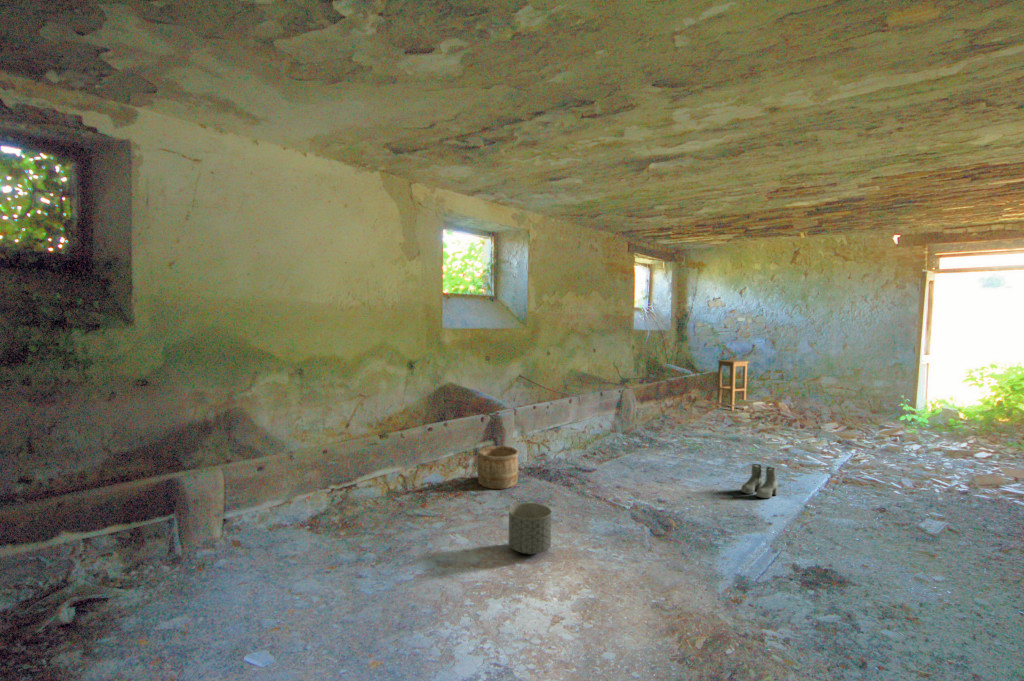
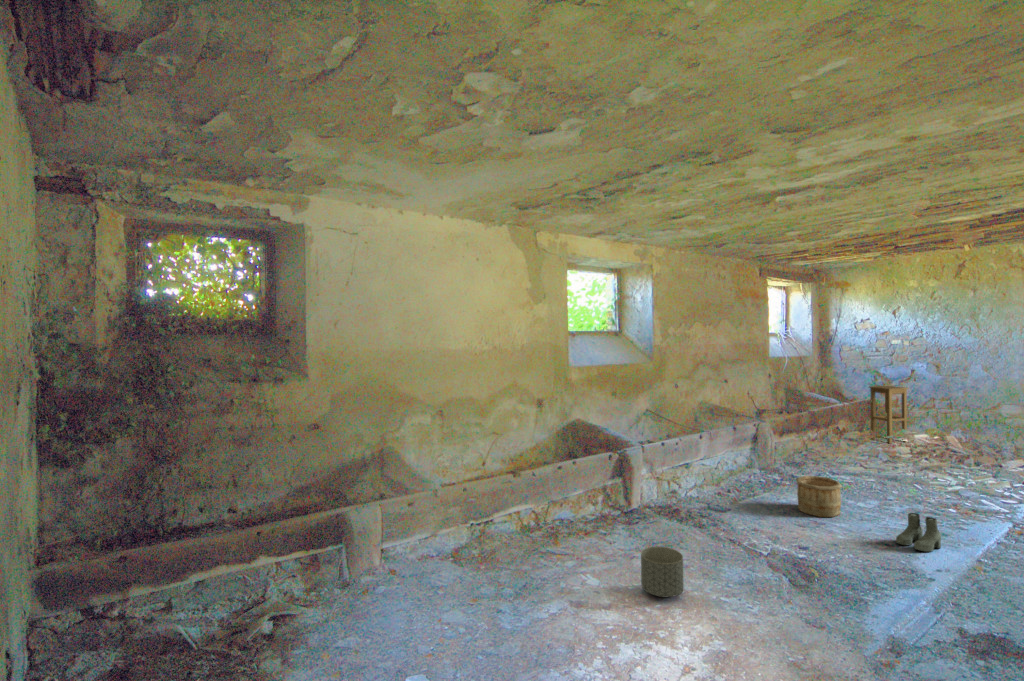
wooden bucket: present [477,446,519,489] -> present [796,476,842,517]

